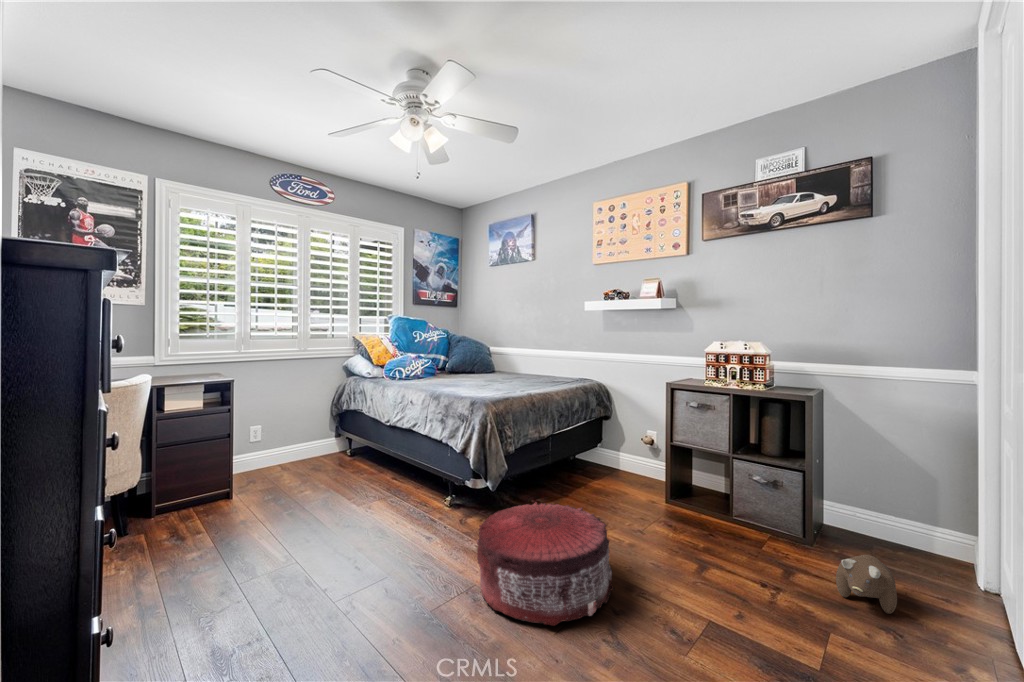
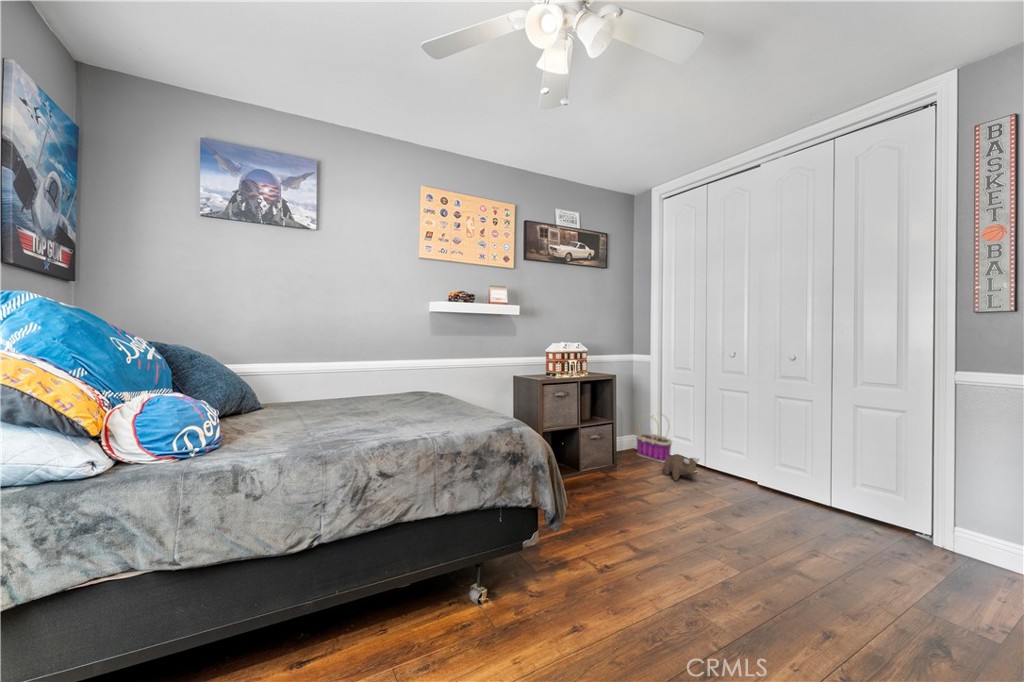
basket: none [908,487,973,598] -> present [636,415,672,463]
pouf: present [477,502,615,626] -> none [628,499,765,626]

